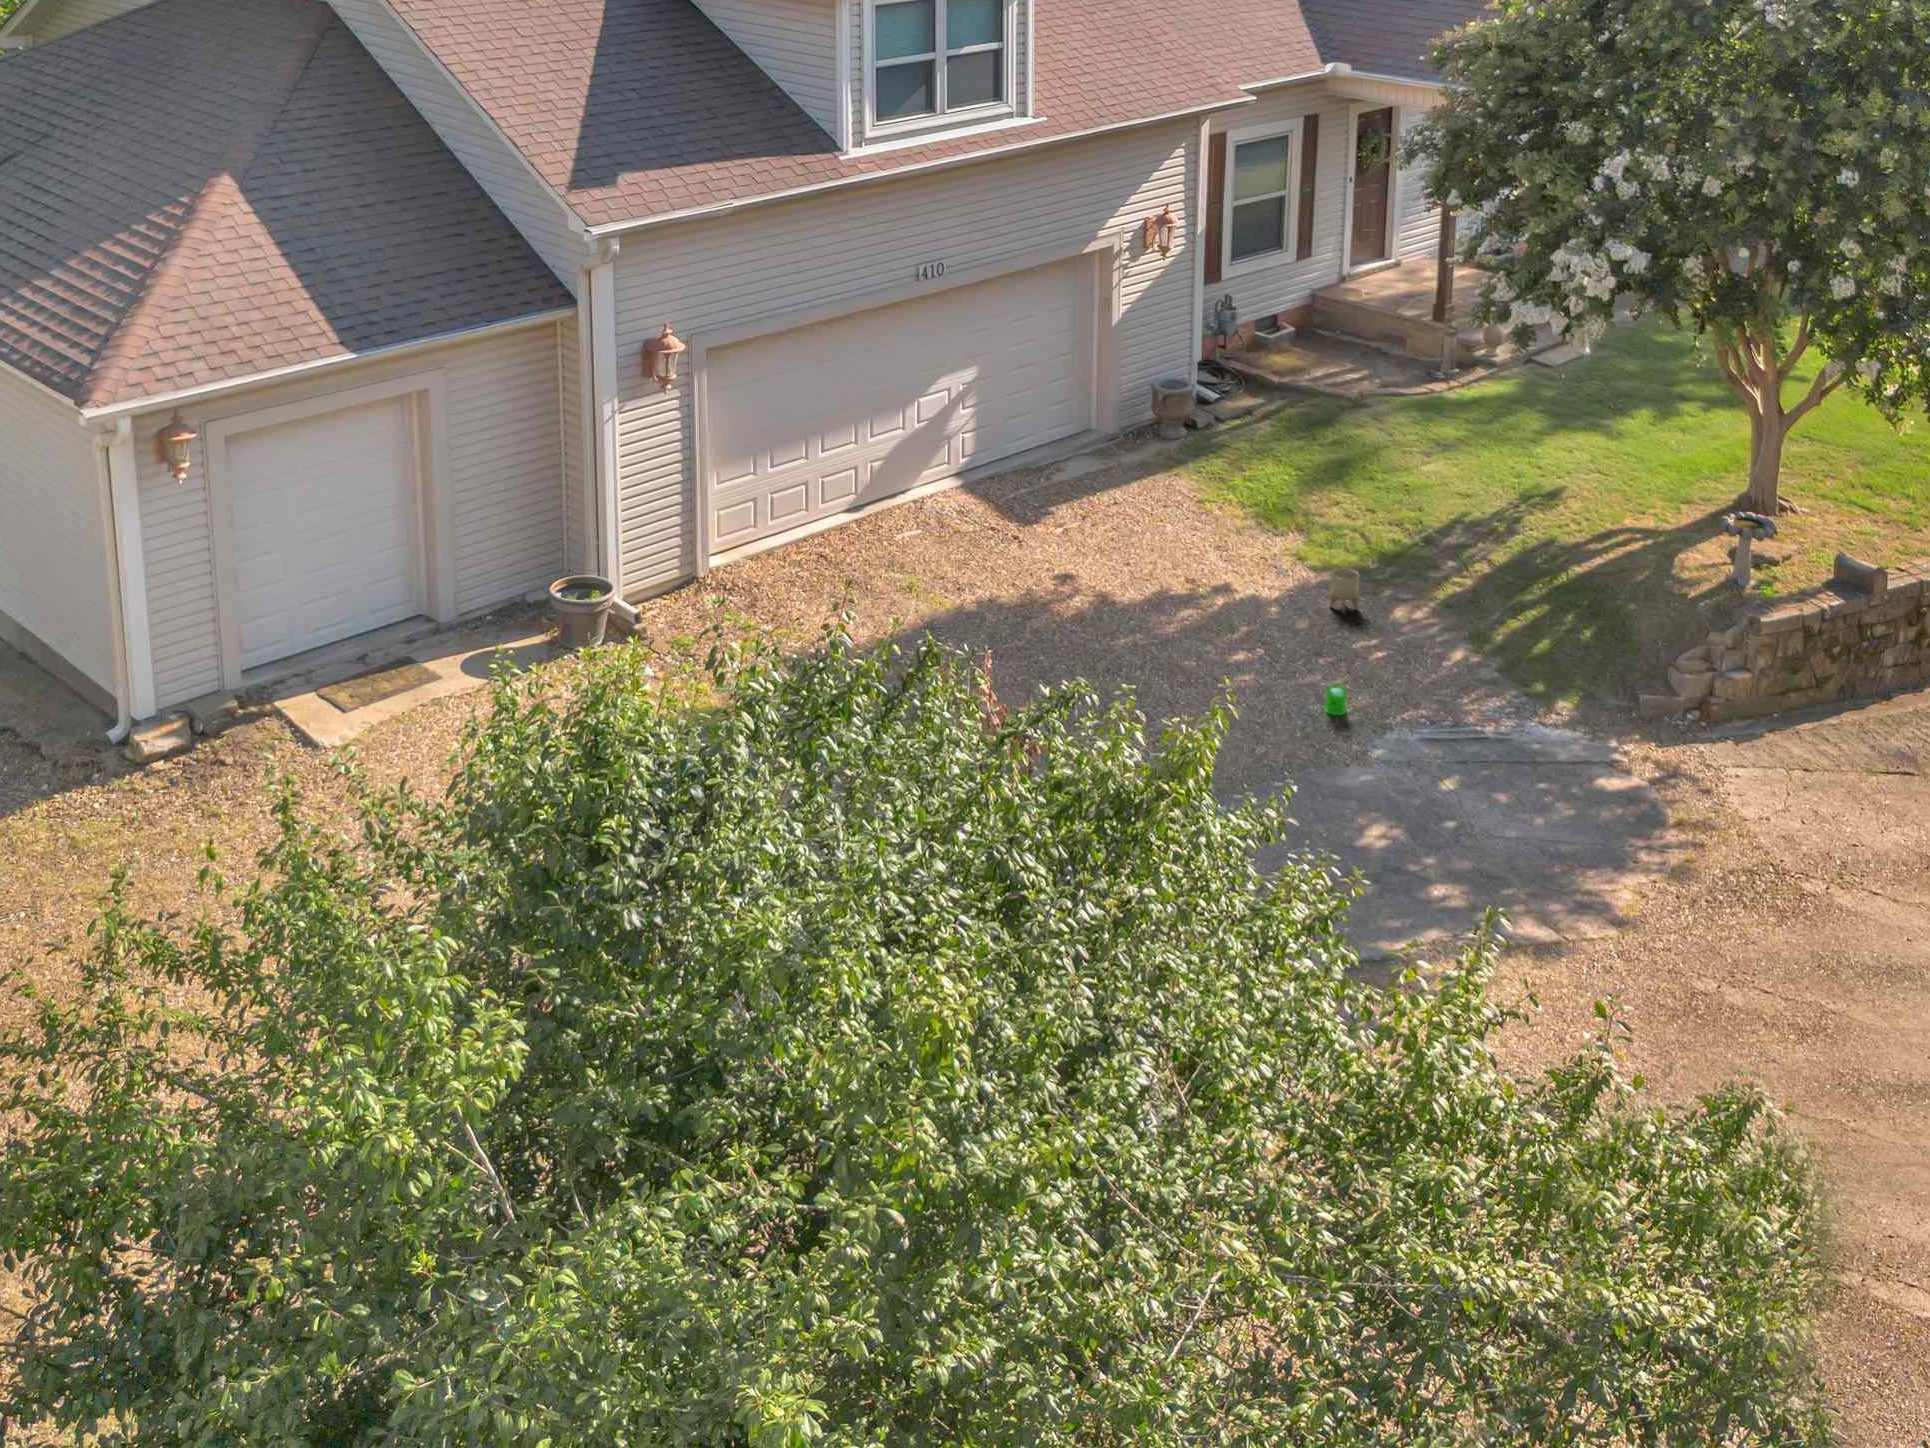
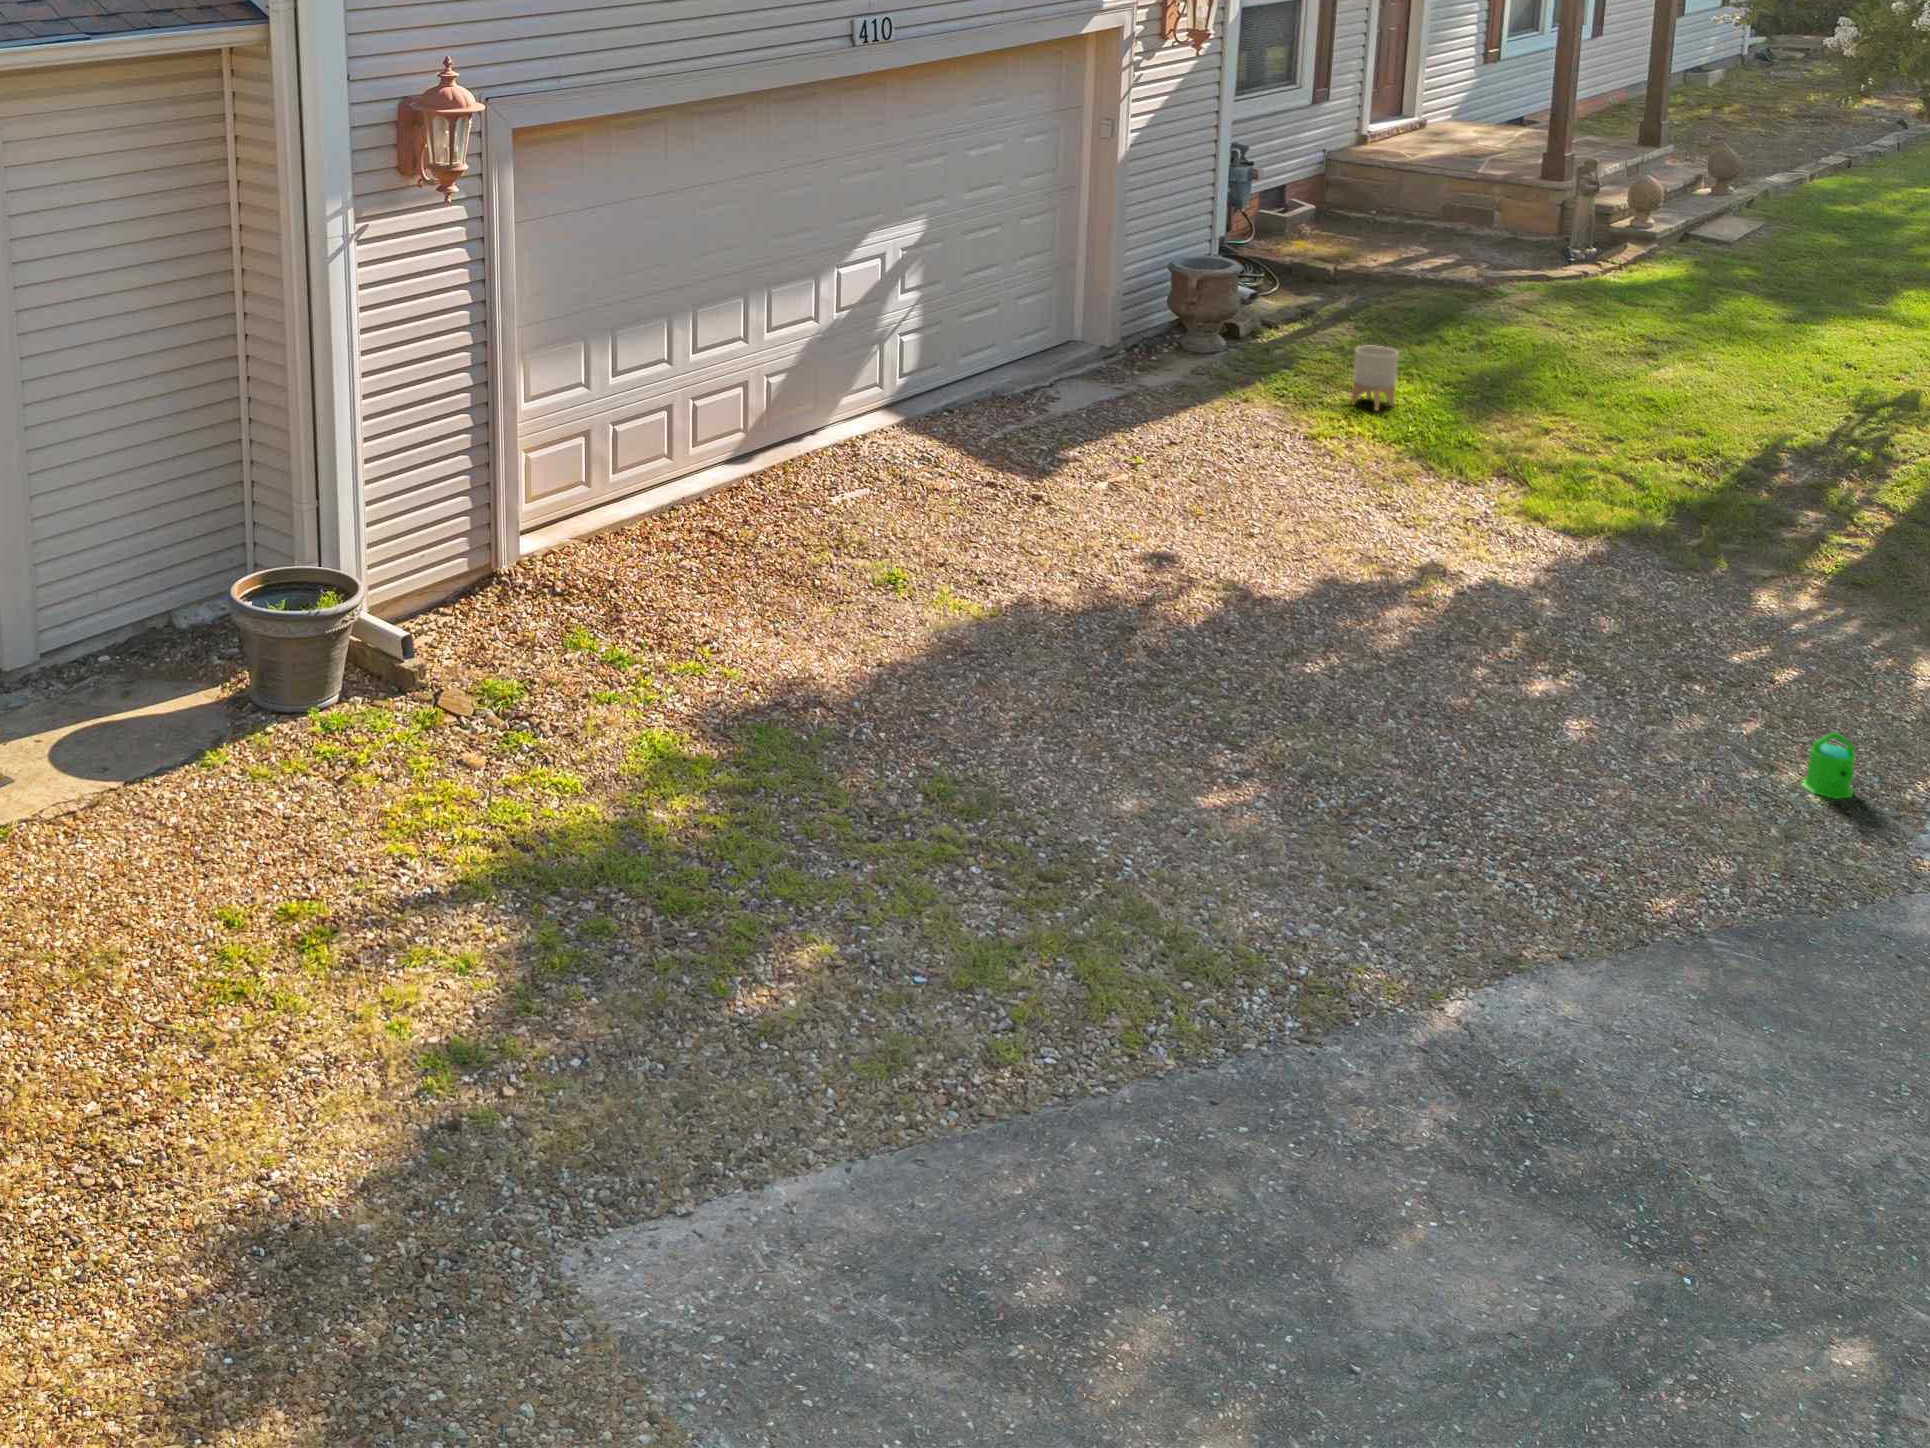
planter: present [1330,569,1359,612] -> present [1351,346,1398,411]

